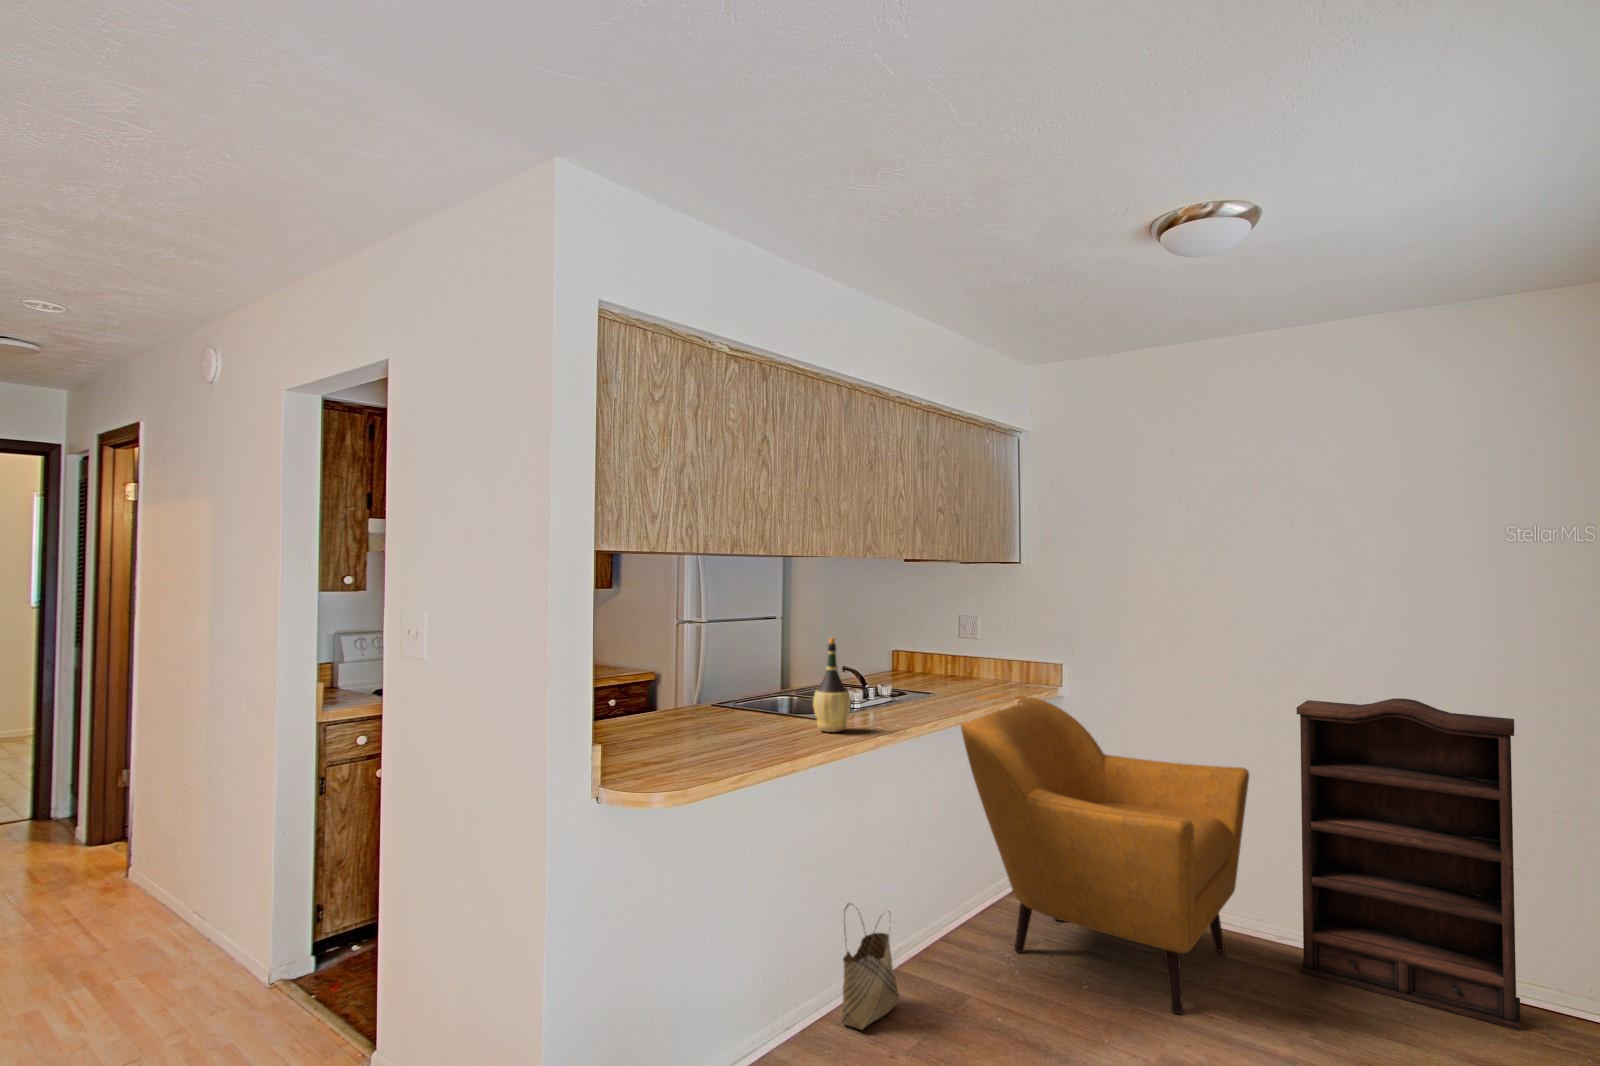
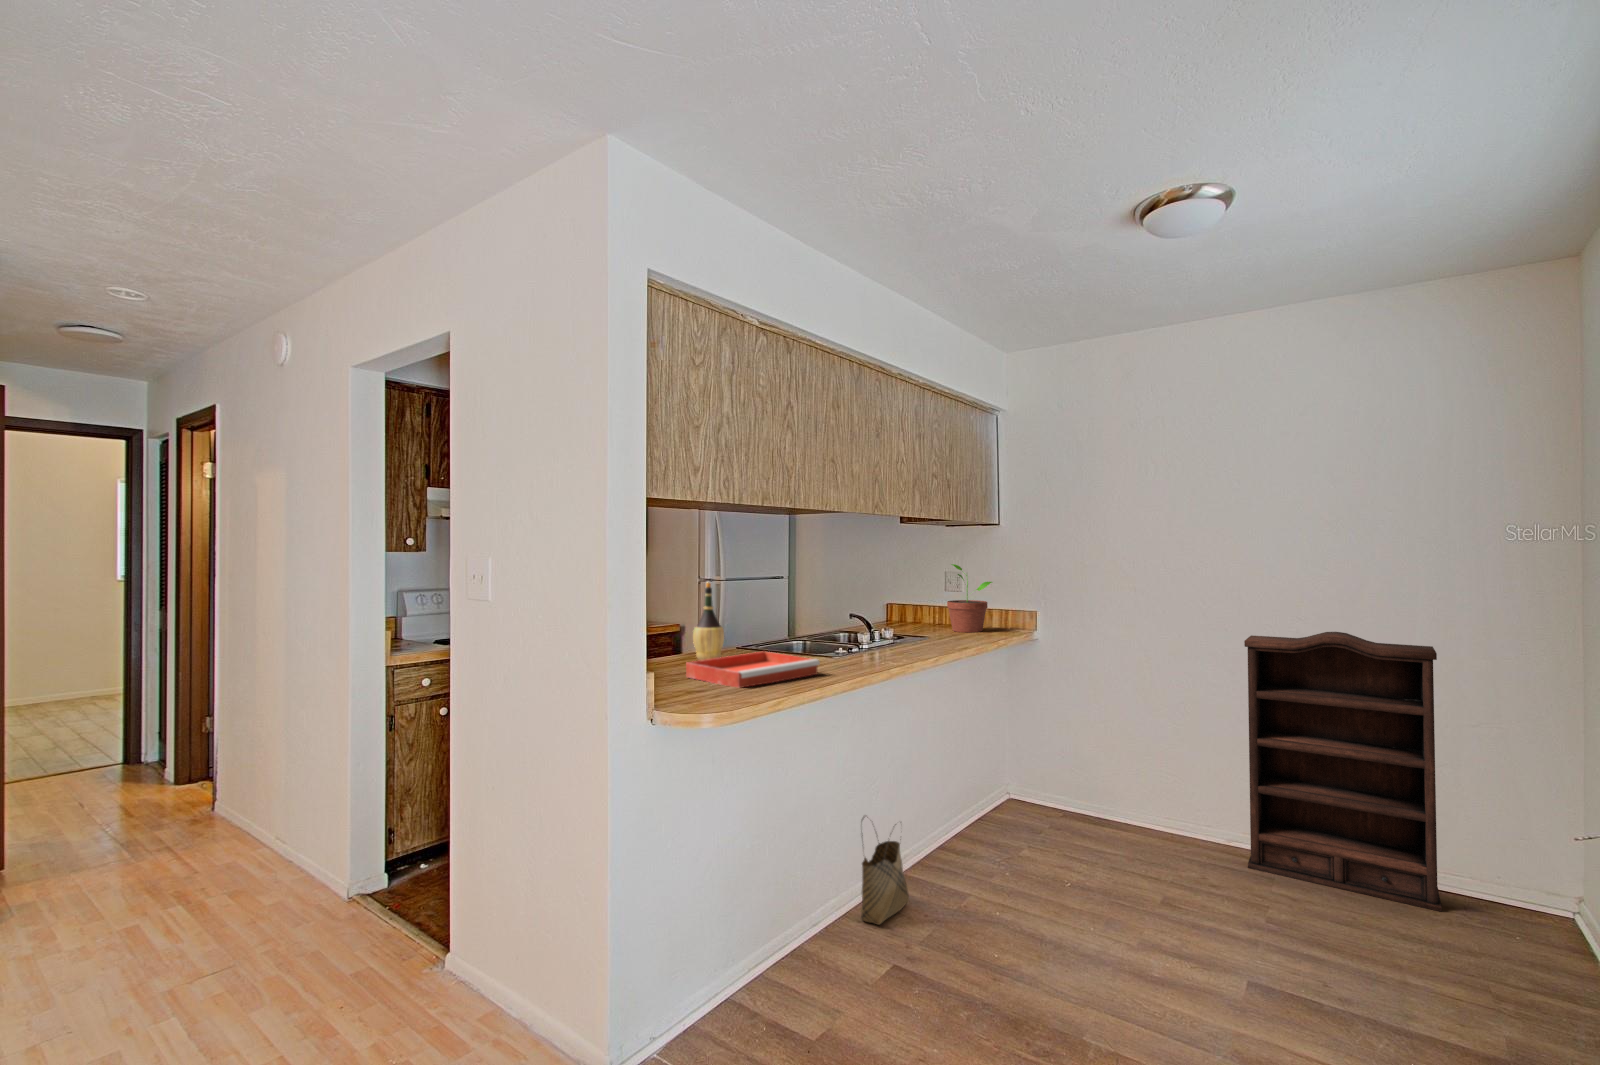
potted plant: none [960,609,1014,689] -> present [947,564,992,632]
wine bottle: present [813,638,851,732] -> present [693,582,724,660]
armchair: present [961,694,1249,1014] -> none [952,636,1201,904]
tray: none [644,715,794,761] -> present [686,652,820,688]

